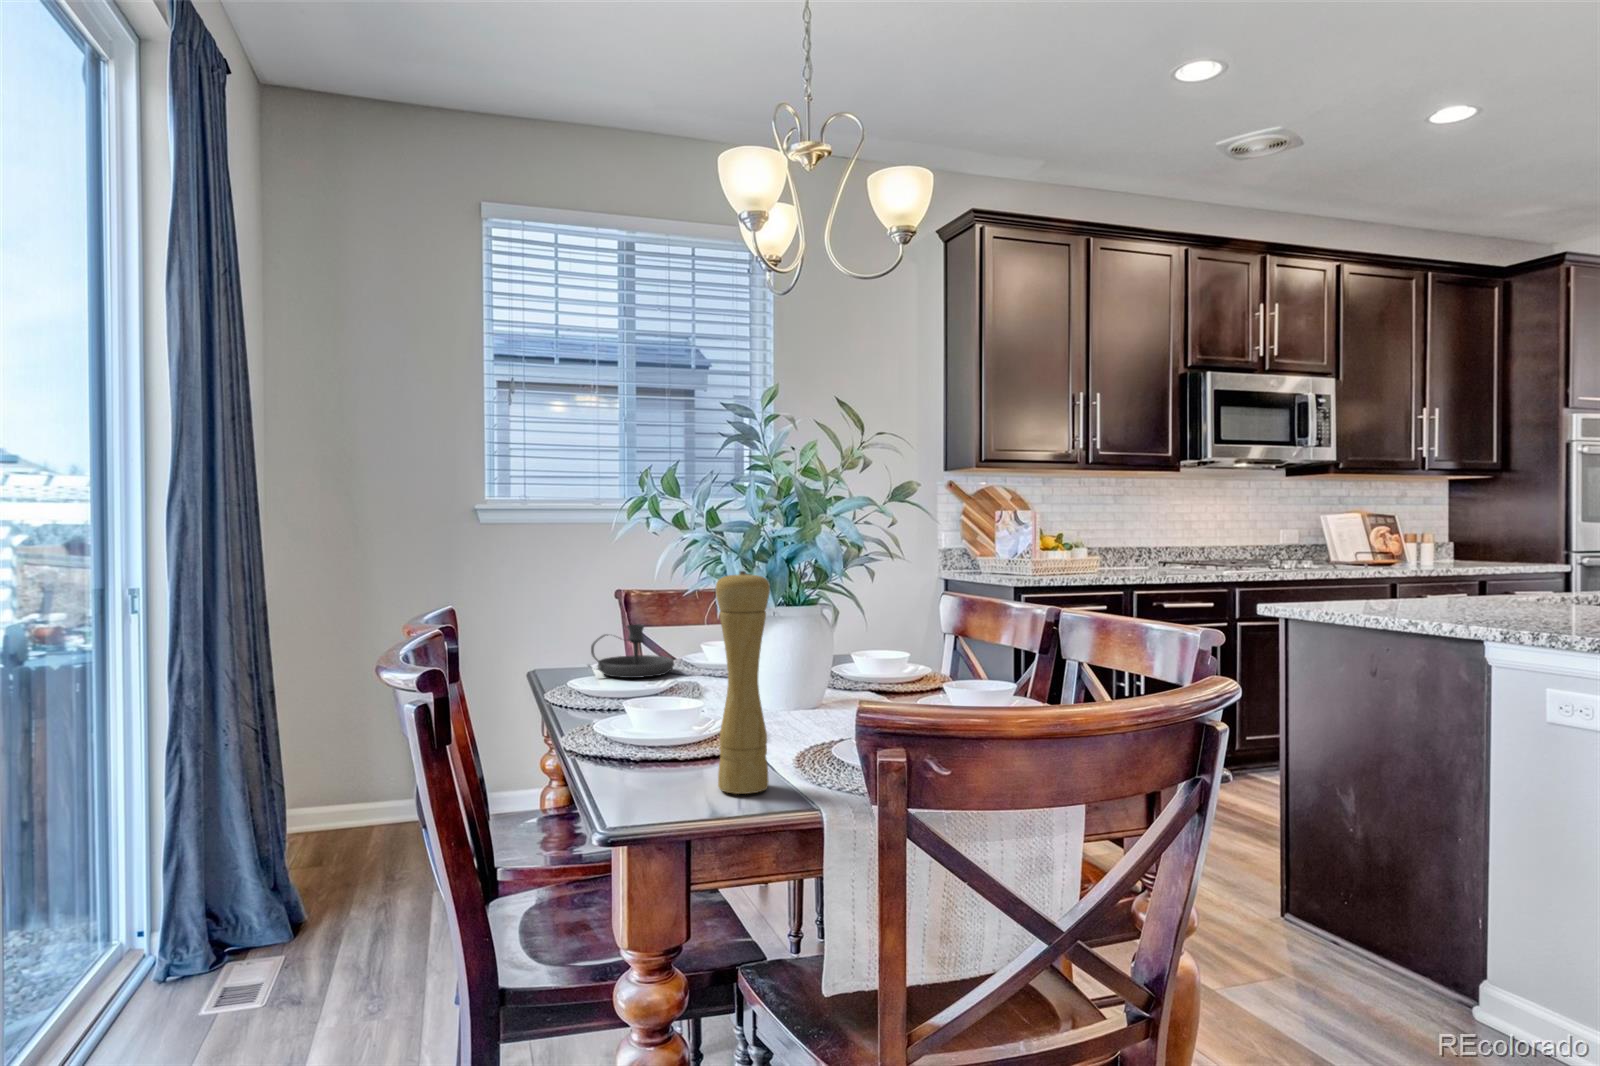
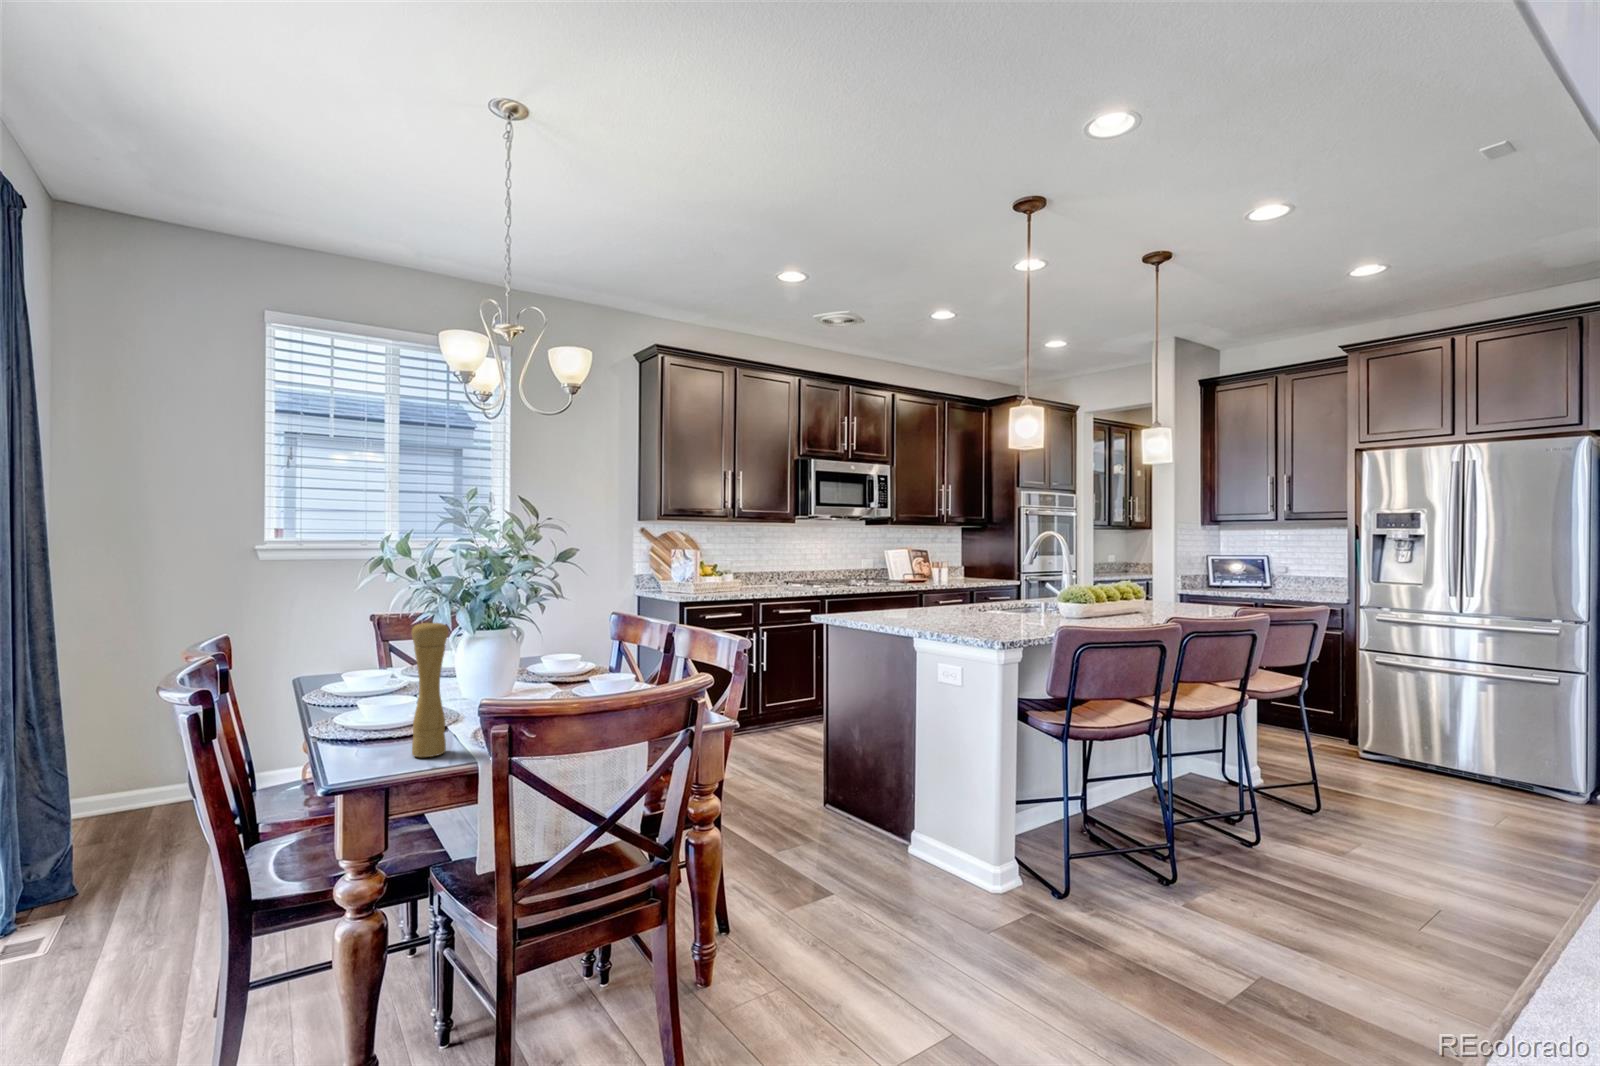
candlestick: present [588,624,674,678] -> none [337,645,405,683]

